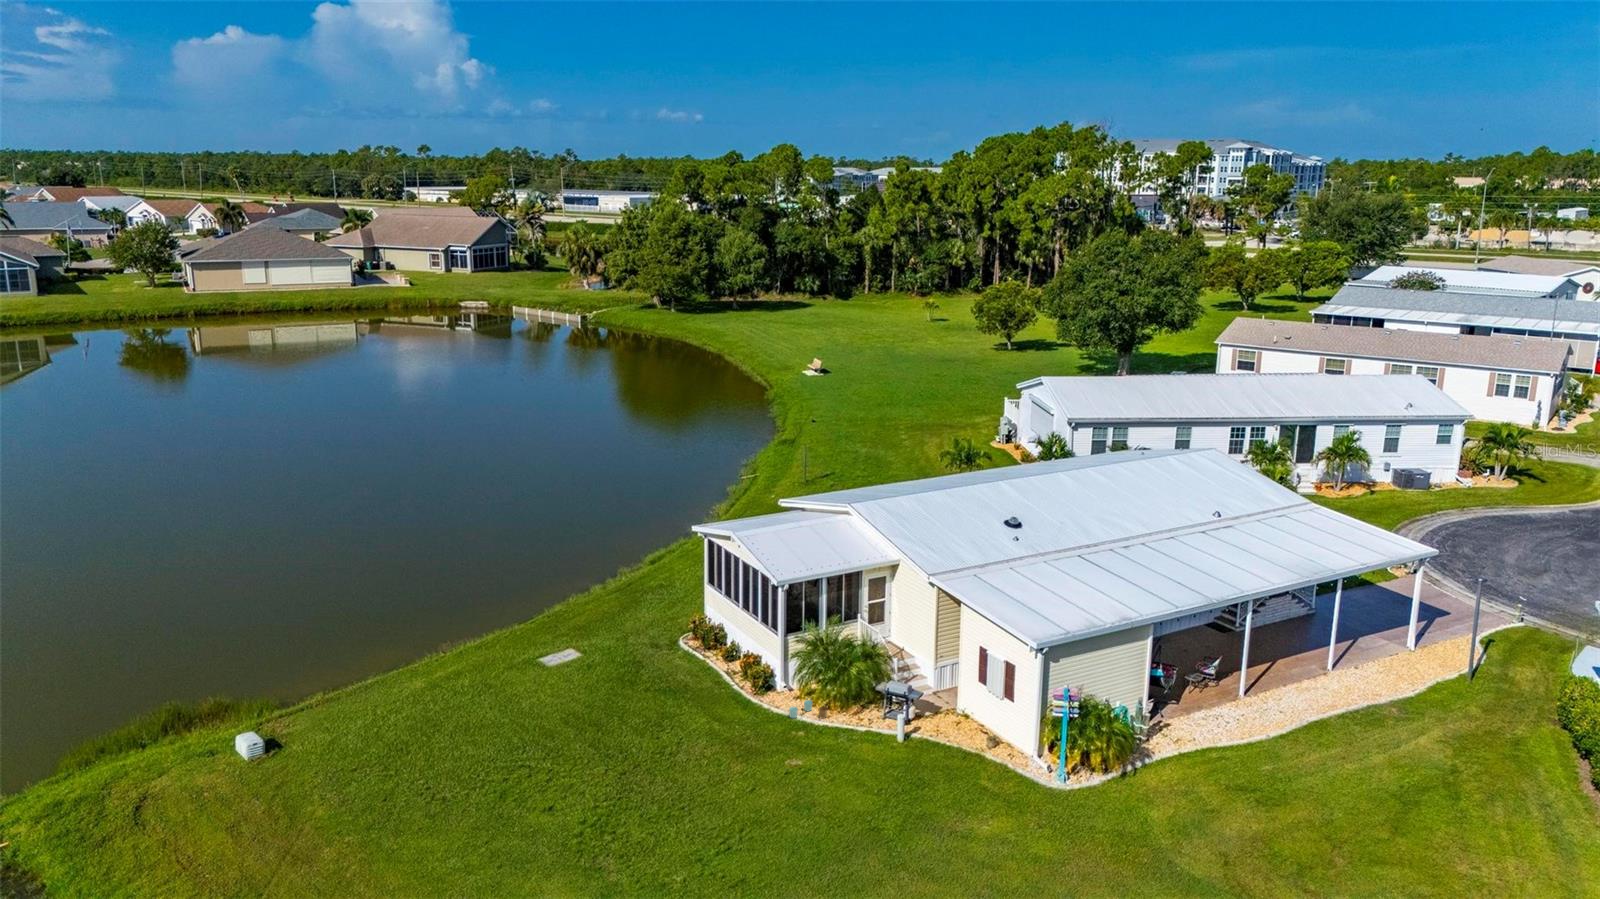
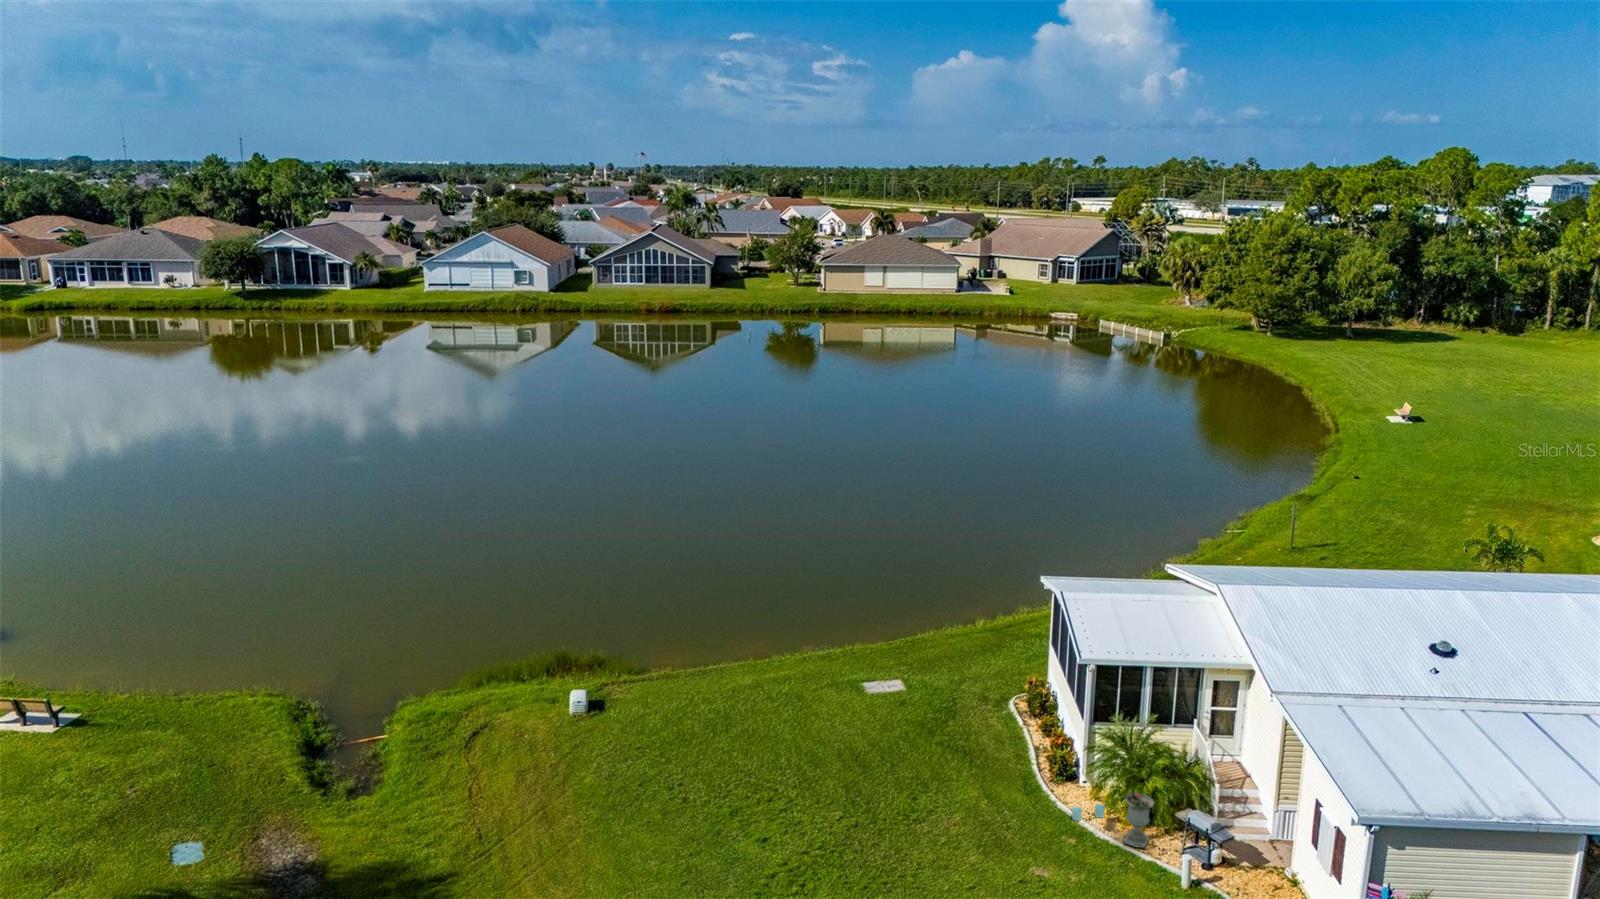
planter: none [837,680,861,724] -> present [1124,792,1154,848]

